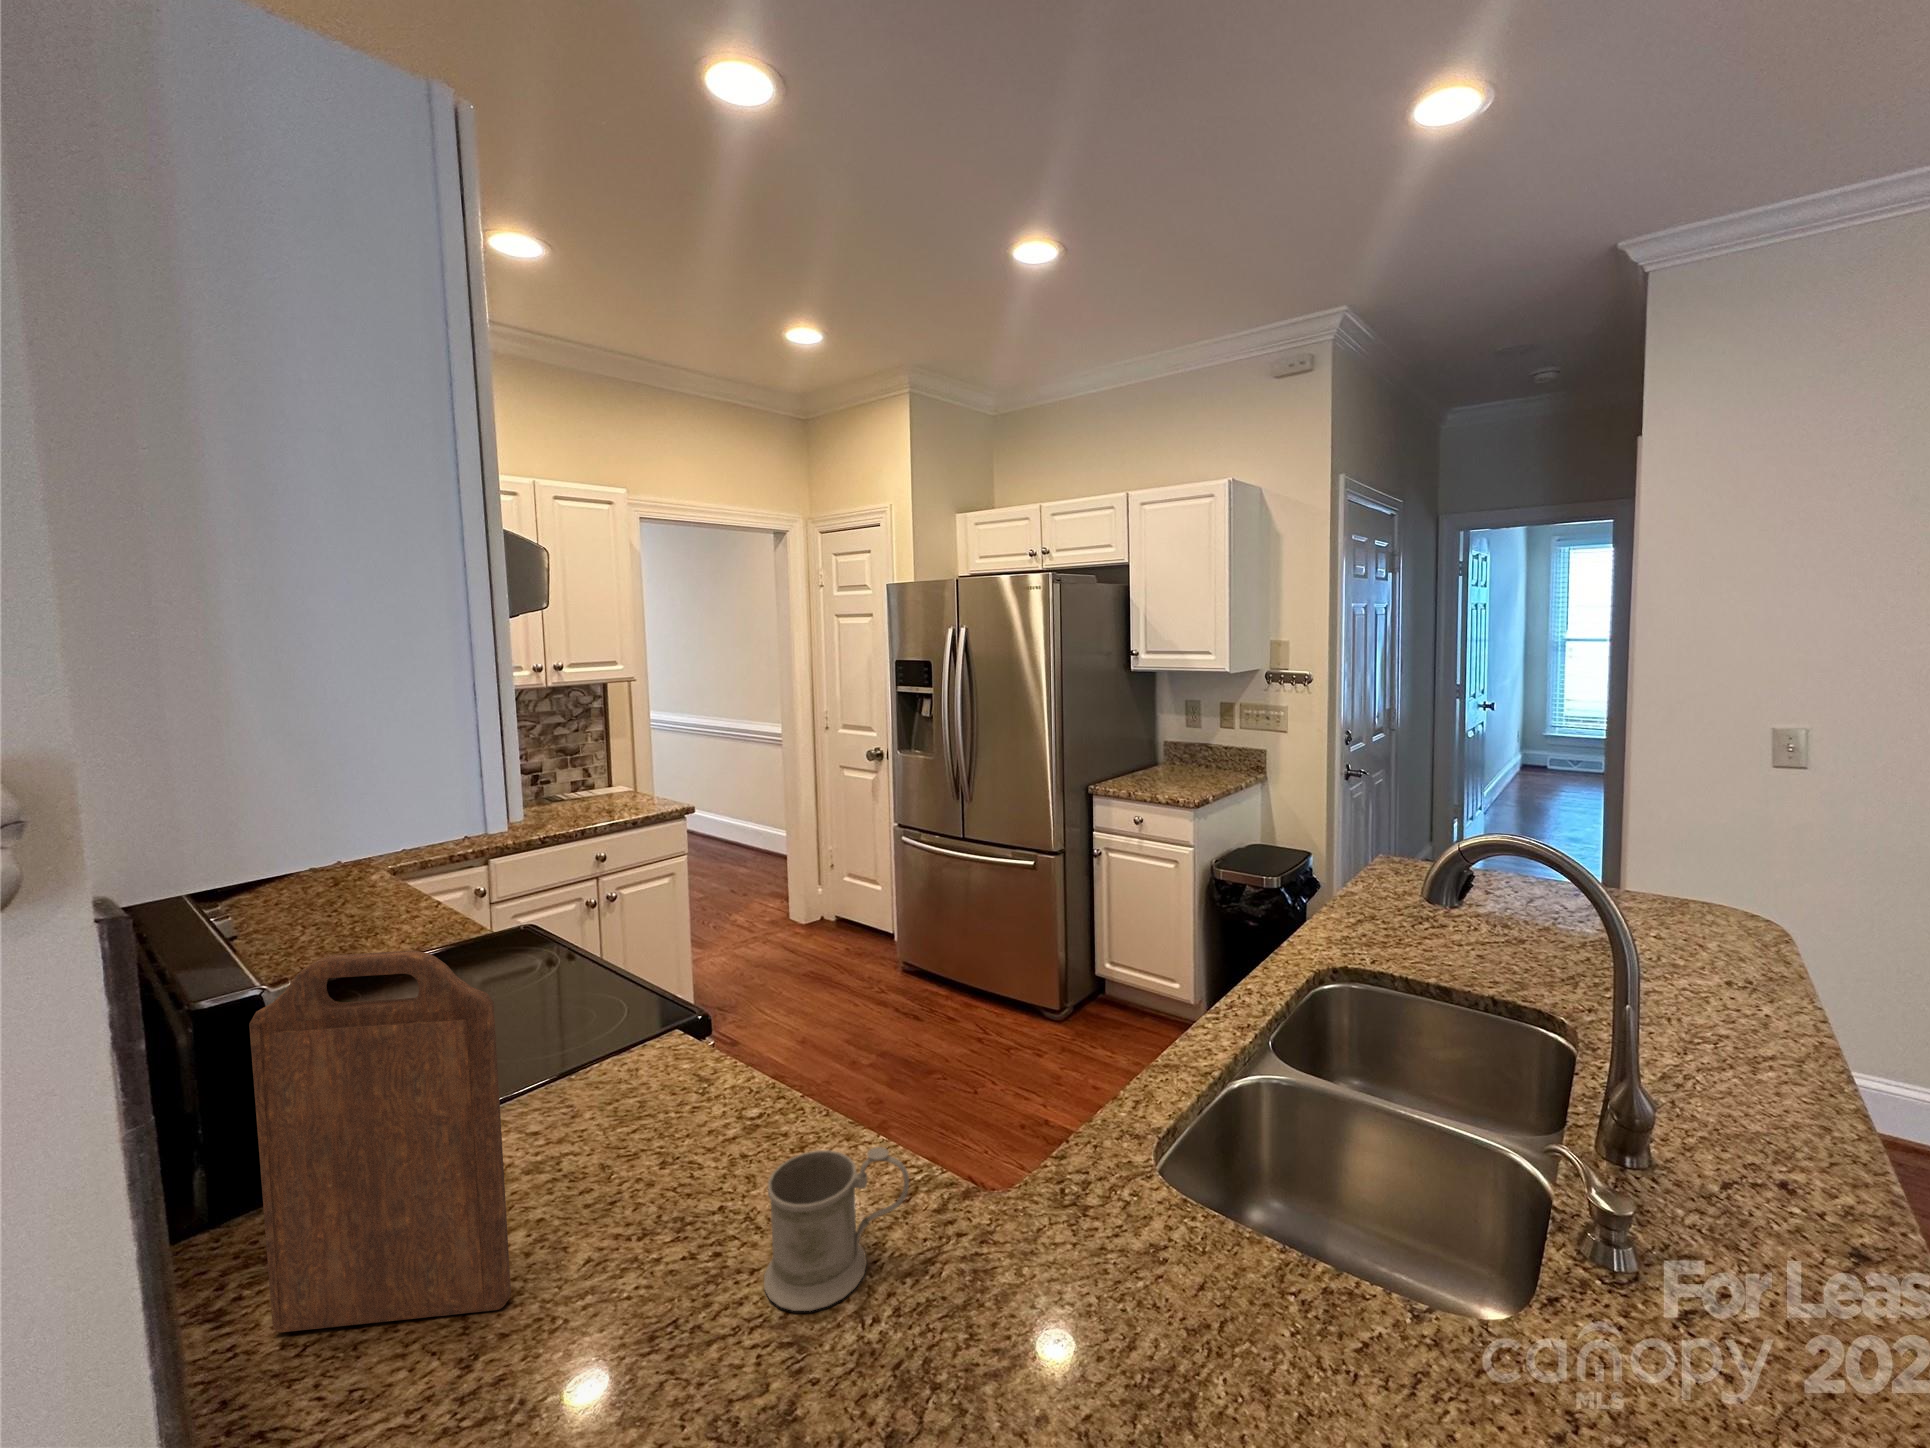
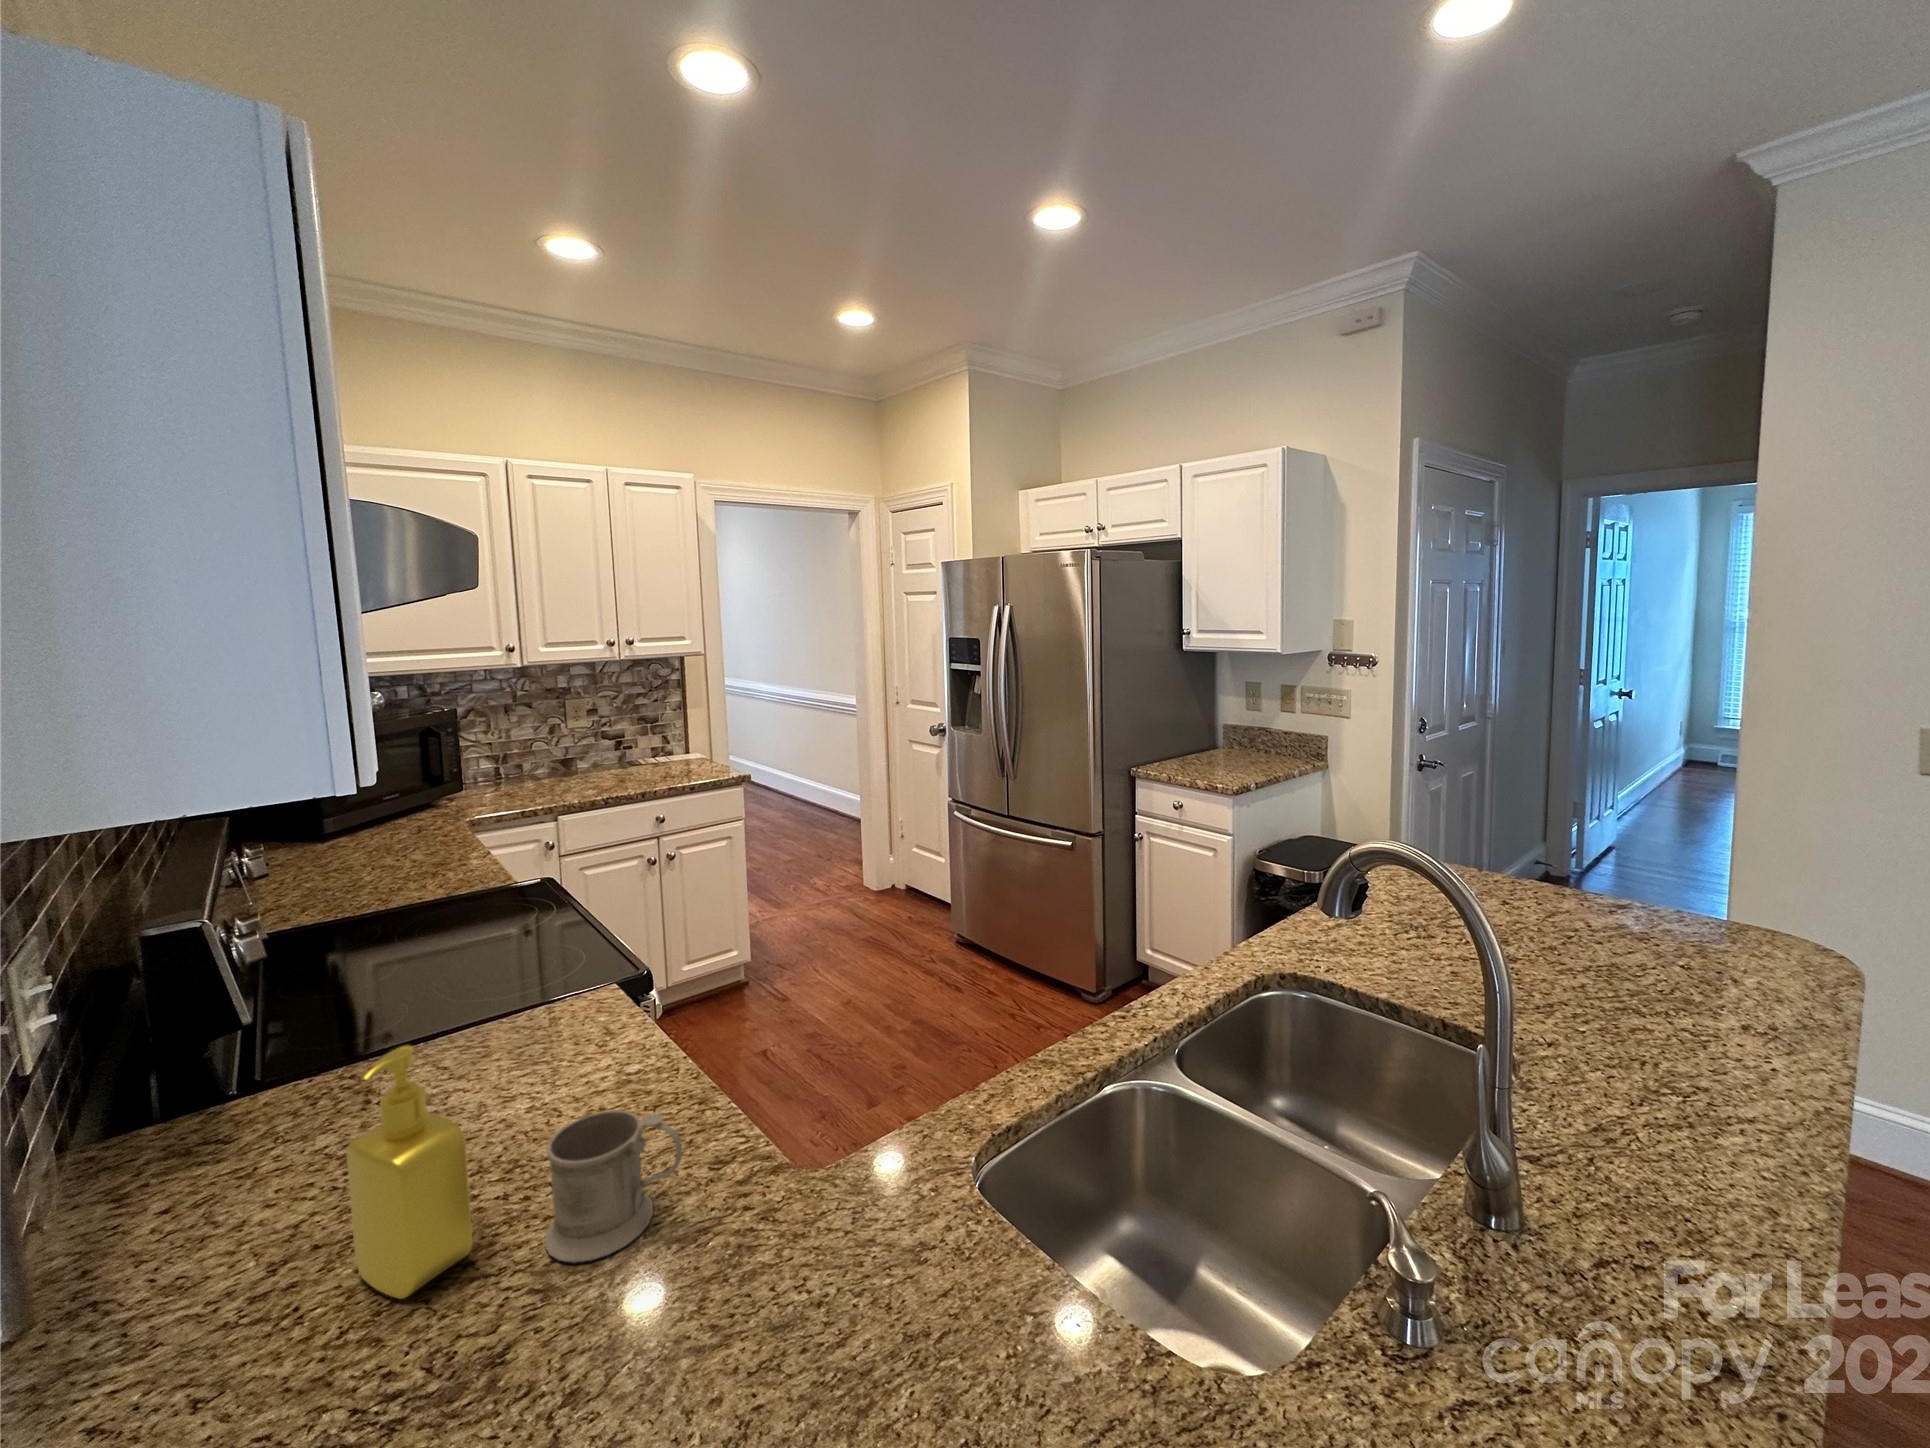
cutting board: present [249,950,511,1332] -> none [121,894,342,1223]
soap dispenser: none [564,1099,697,1373] -> present [347,1045,472,1299]

